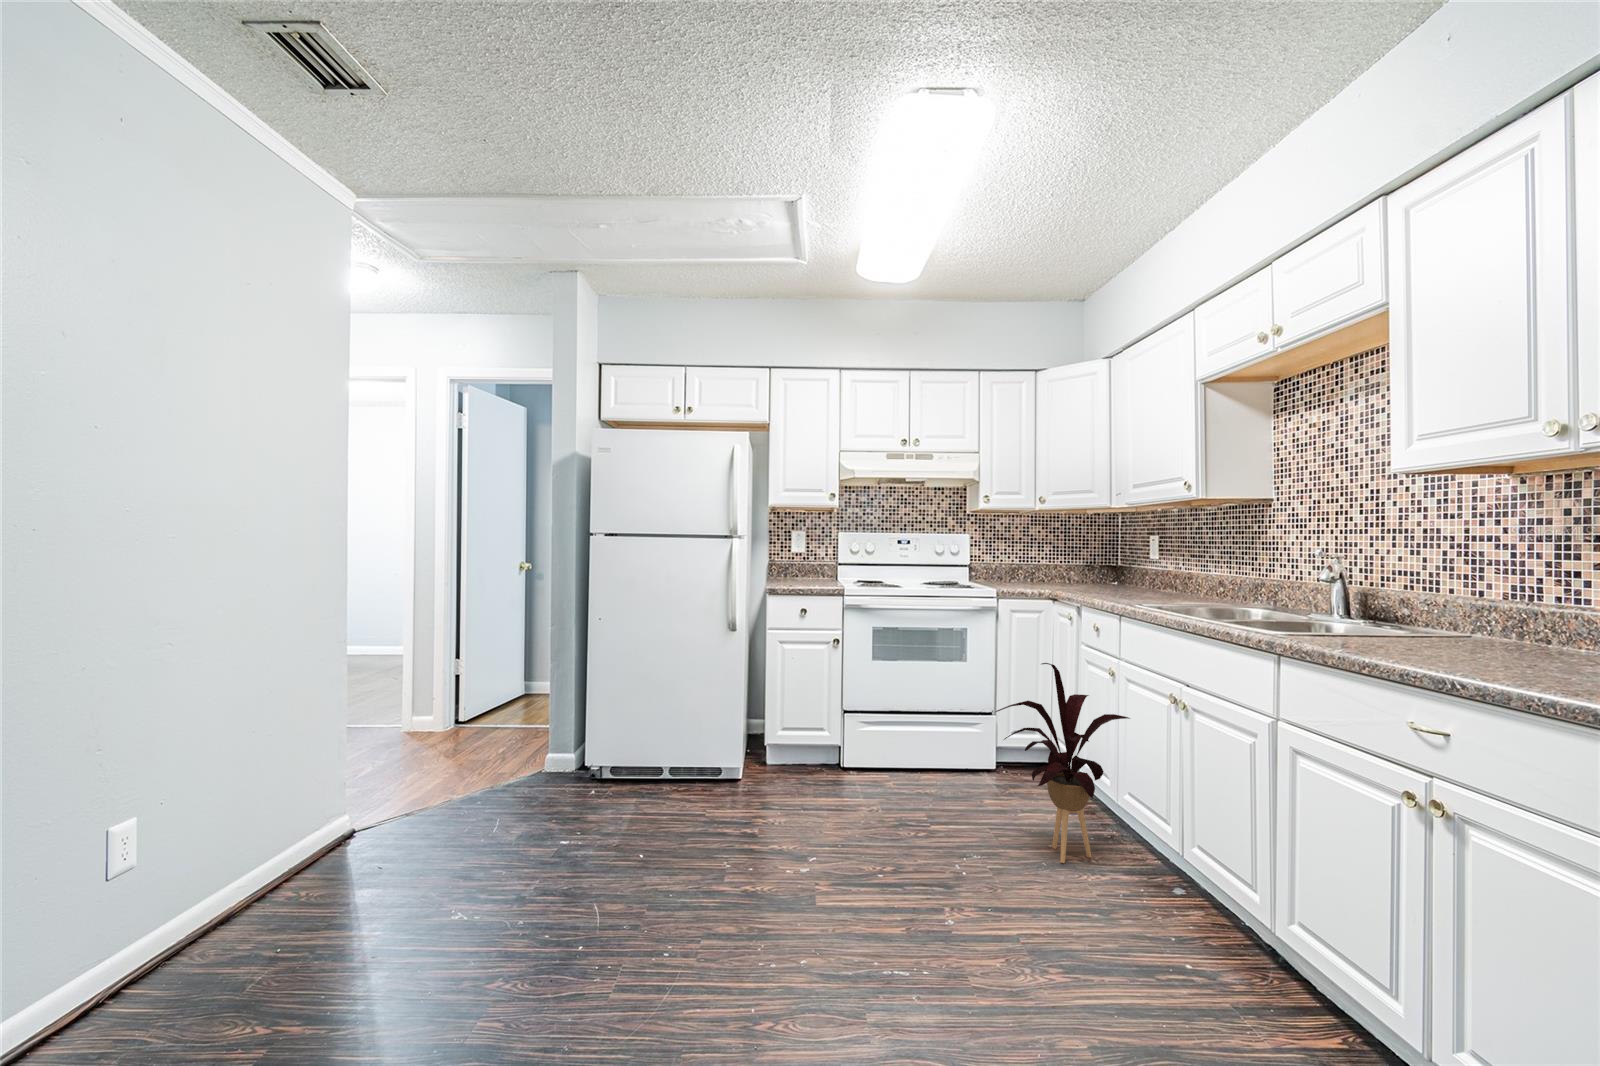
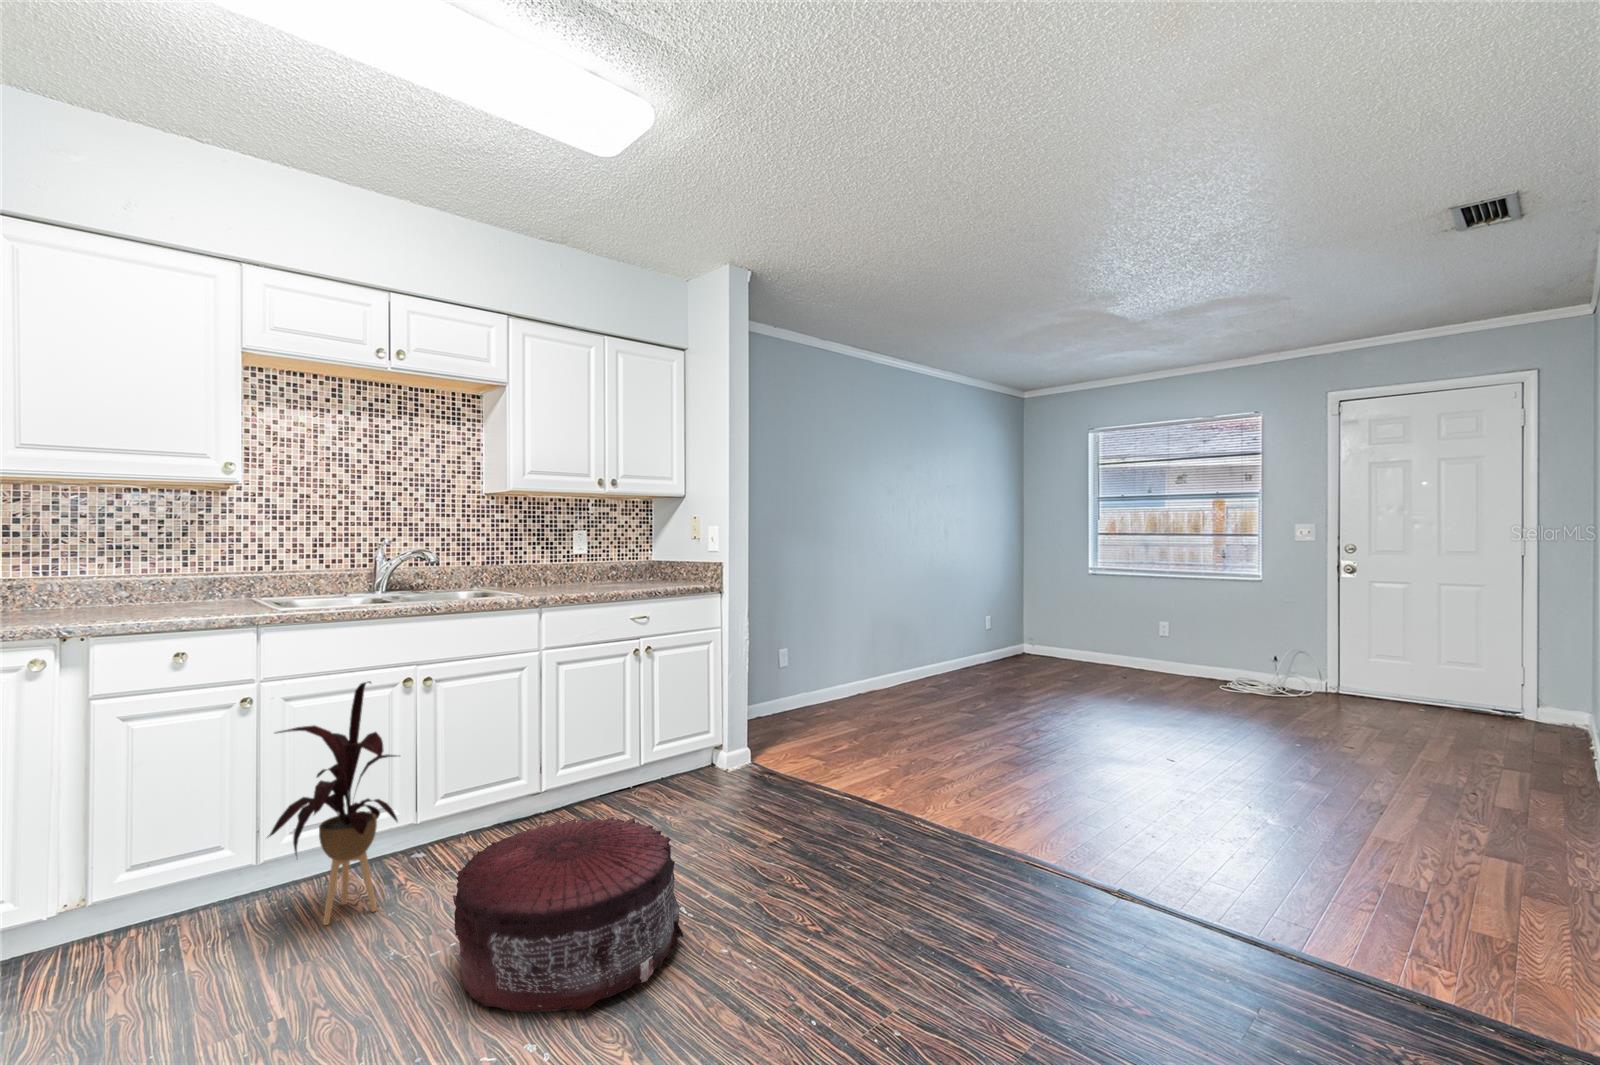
pouf: none [807,792,989,945] -> present [453,817,683,1012]

